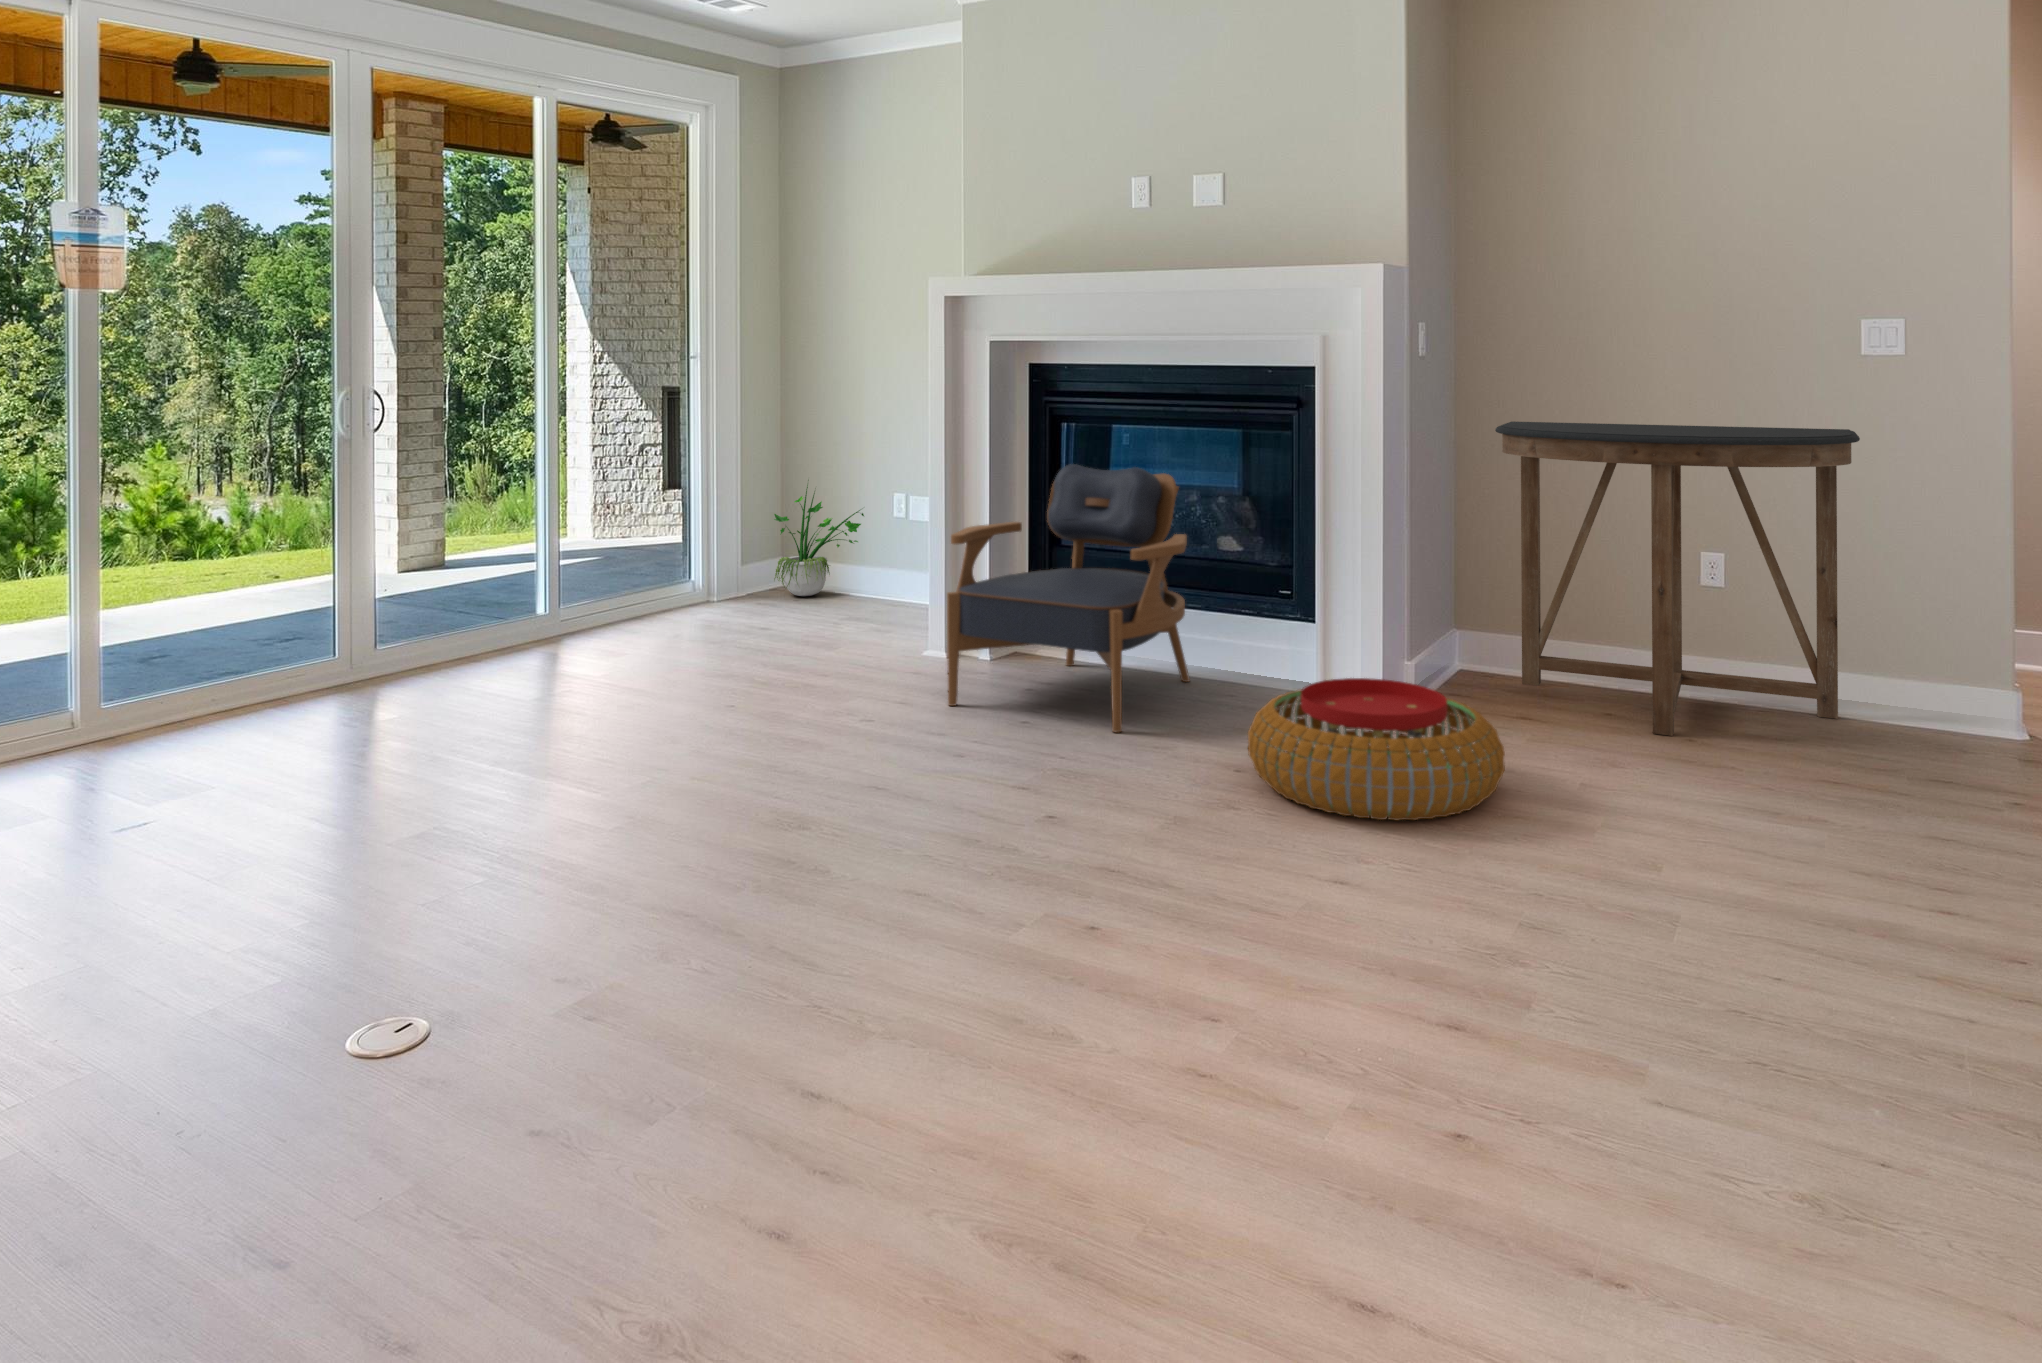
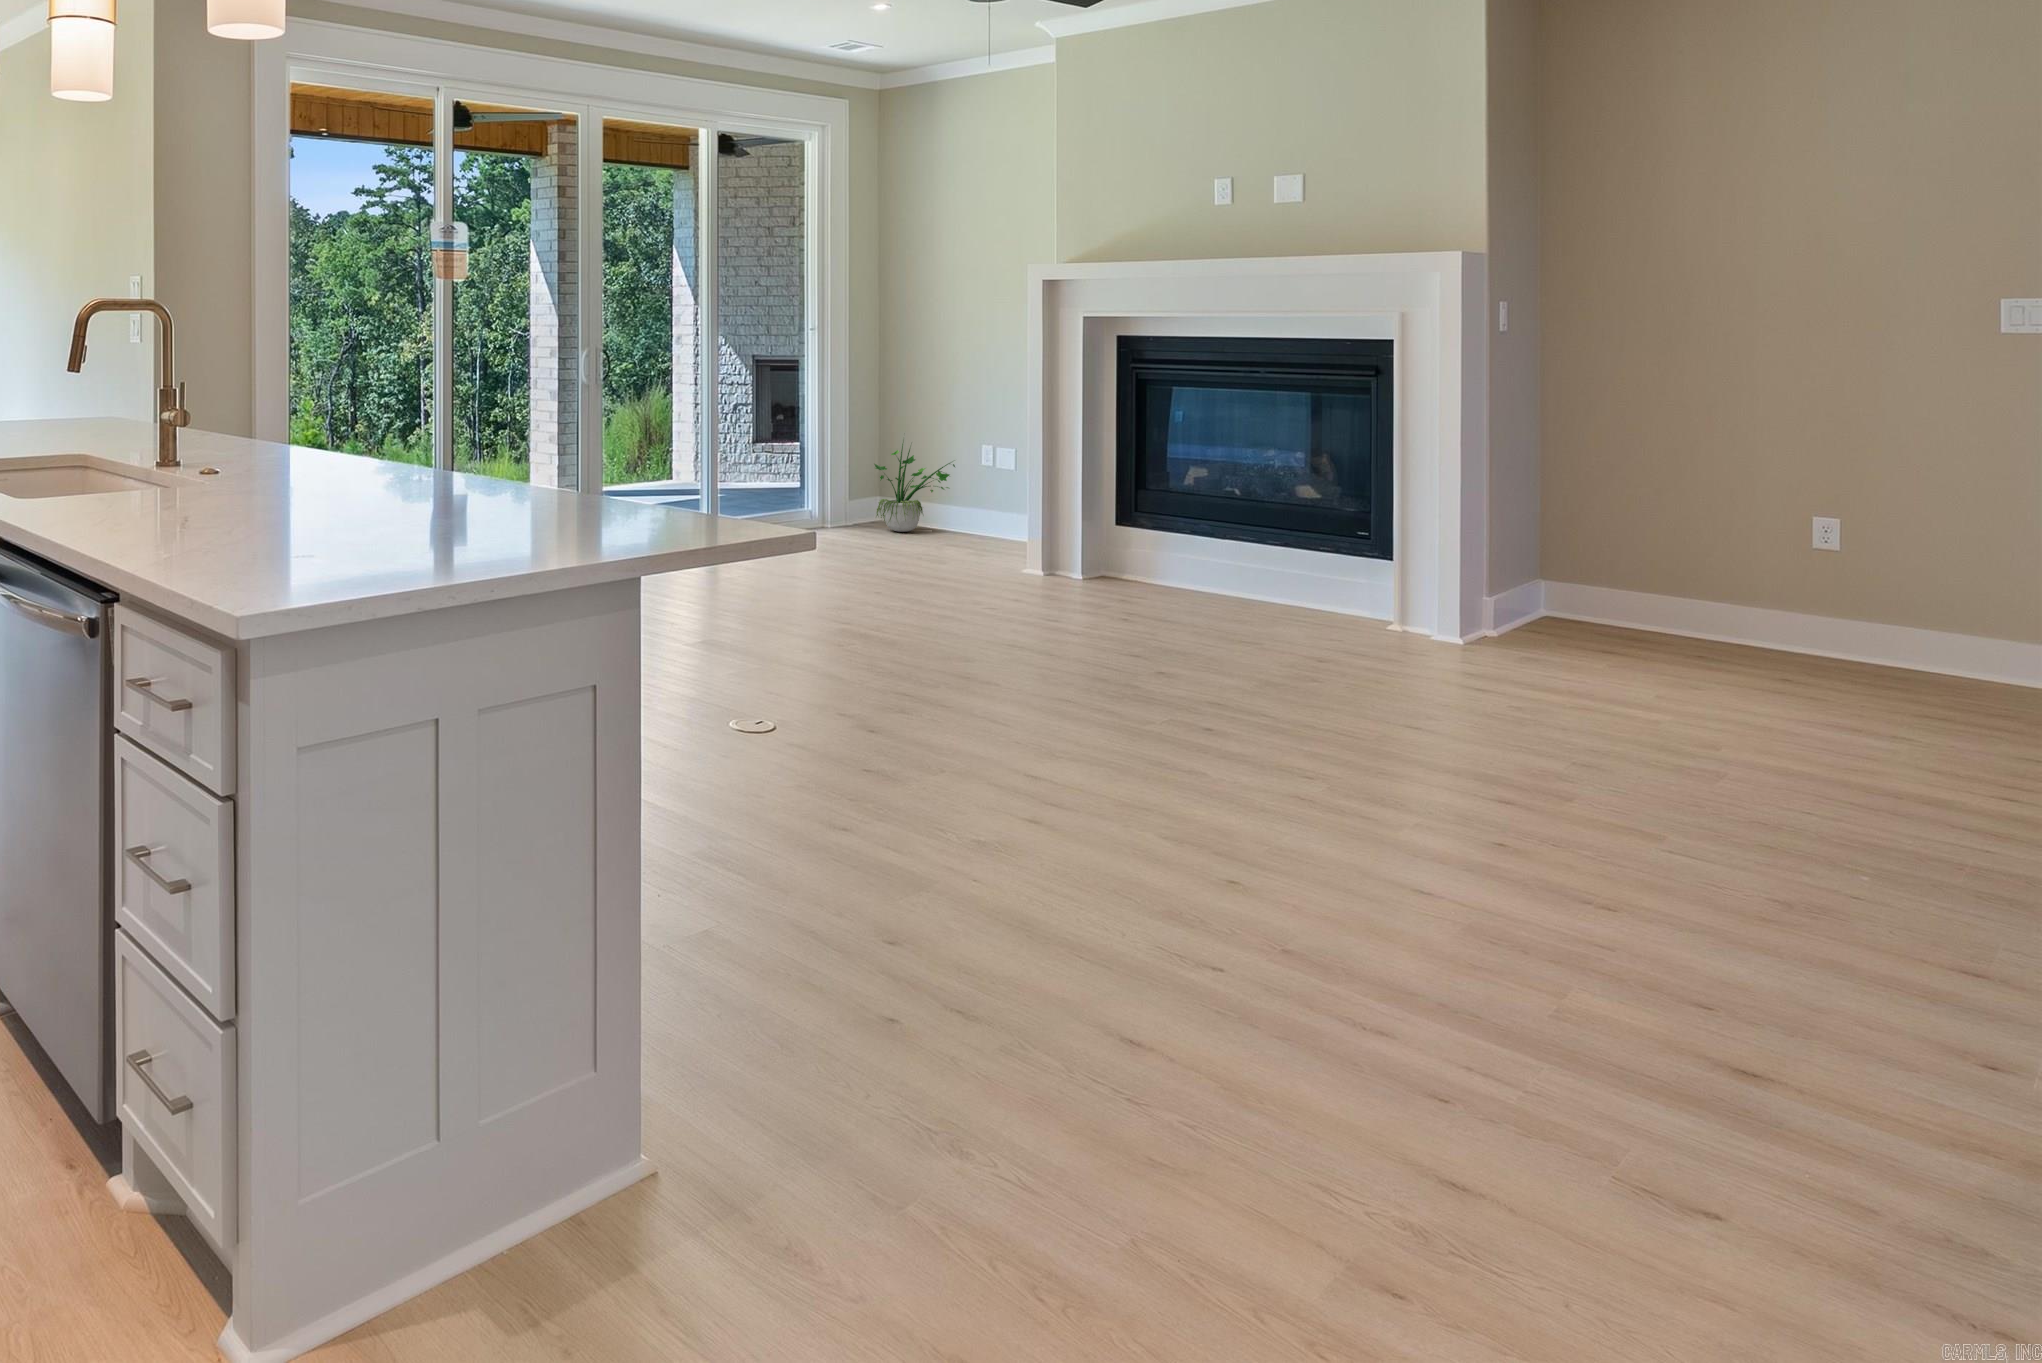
console table: present [1495,421,1860,736] -> none [1580,393,1990,674]
armchair: present [947,464,1190,732] -> none [1056,421,1270,631]
pouf: present [1248,678,1505,820] -> none [1332,593,1577,699]

